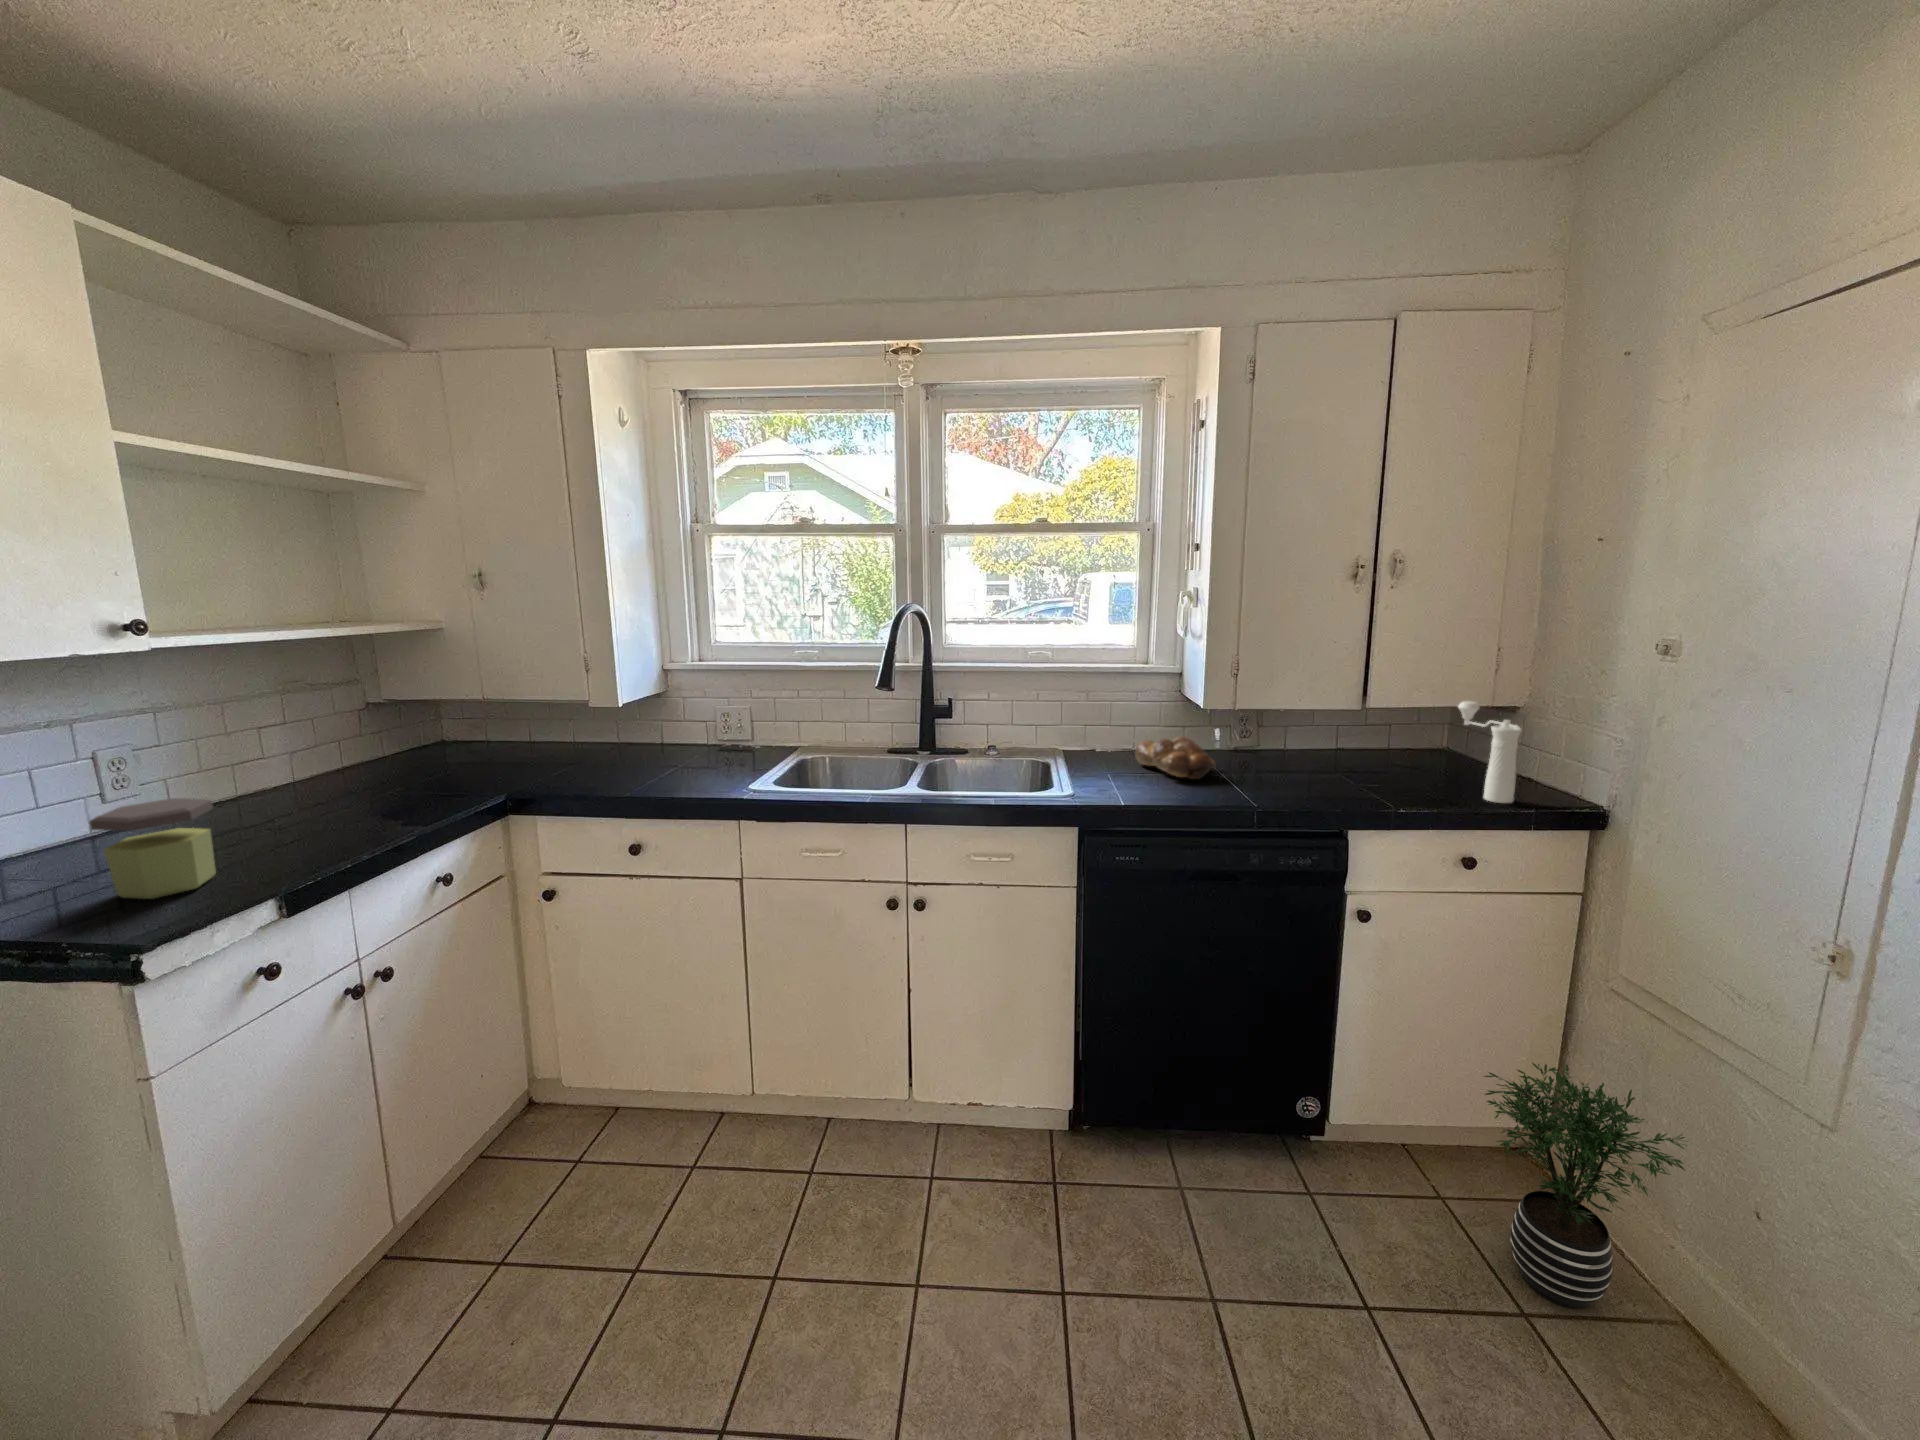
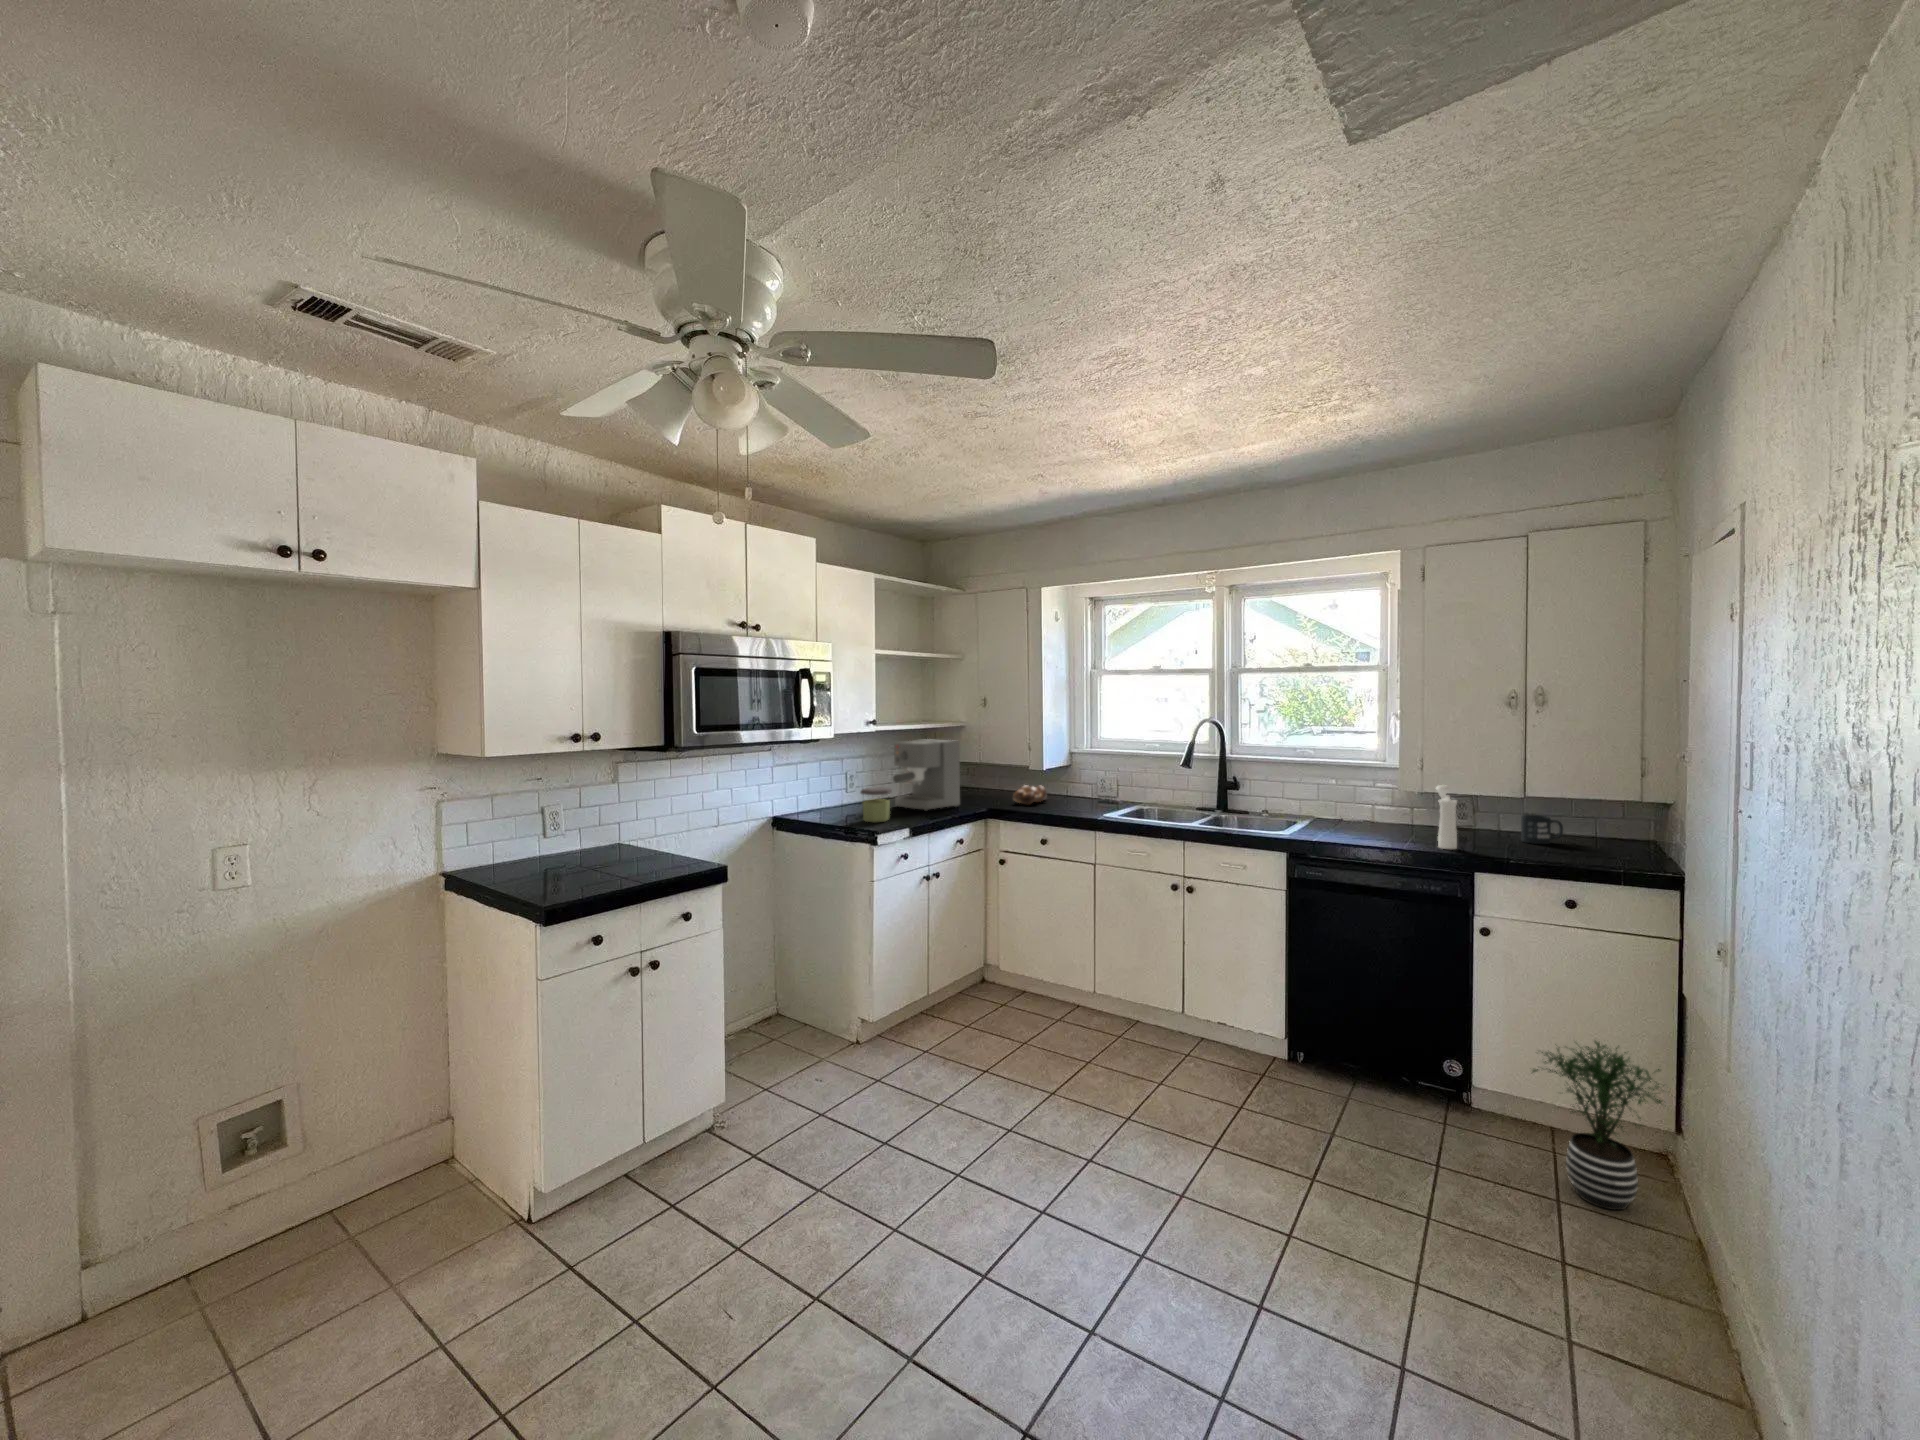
coffee maker: none [229,661,440,825] -> present [893,739,960,811]
pepper mill: present [1458,701,1522,803] -> present [1436,785,1457,849]
mug: none [1335,727,1380,768] -> present [1521,814,1563,844]
bread loaf: present [1135,737,1216,779] -> present [1013,785,1047,804]

